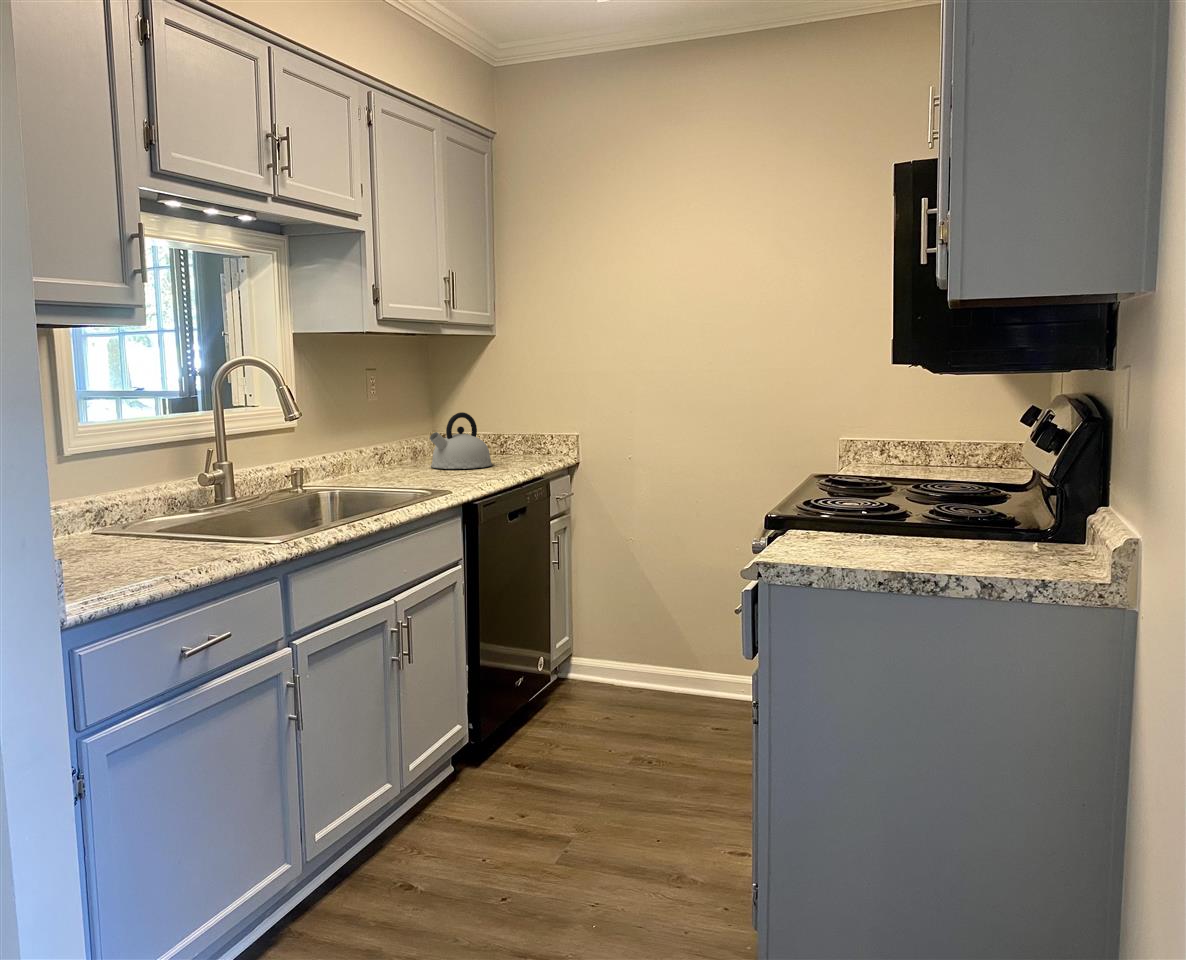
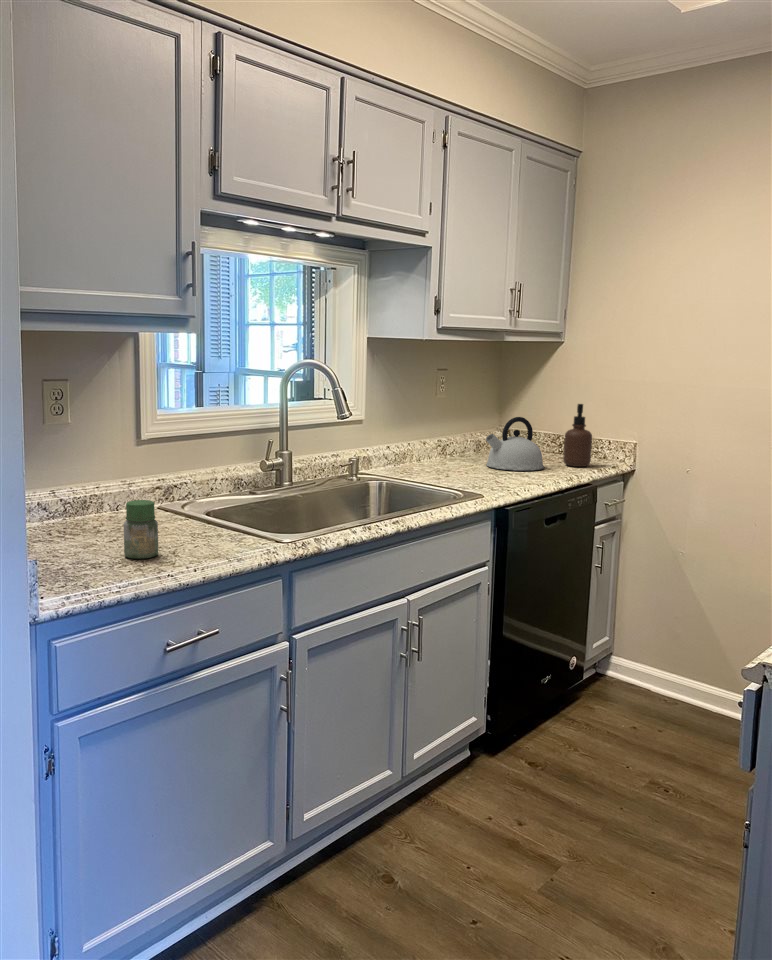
soap dispenser: none [509,396,537,461] -> present [563,404,592,467]
jar: none [101,507,143,571] -> present [124,500,158,559]

